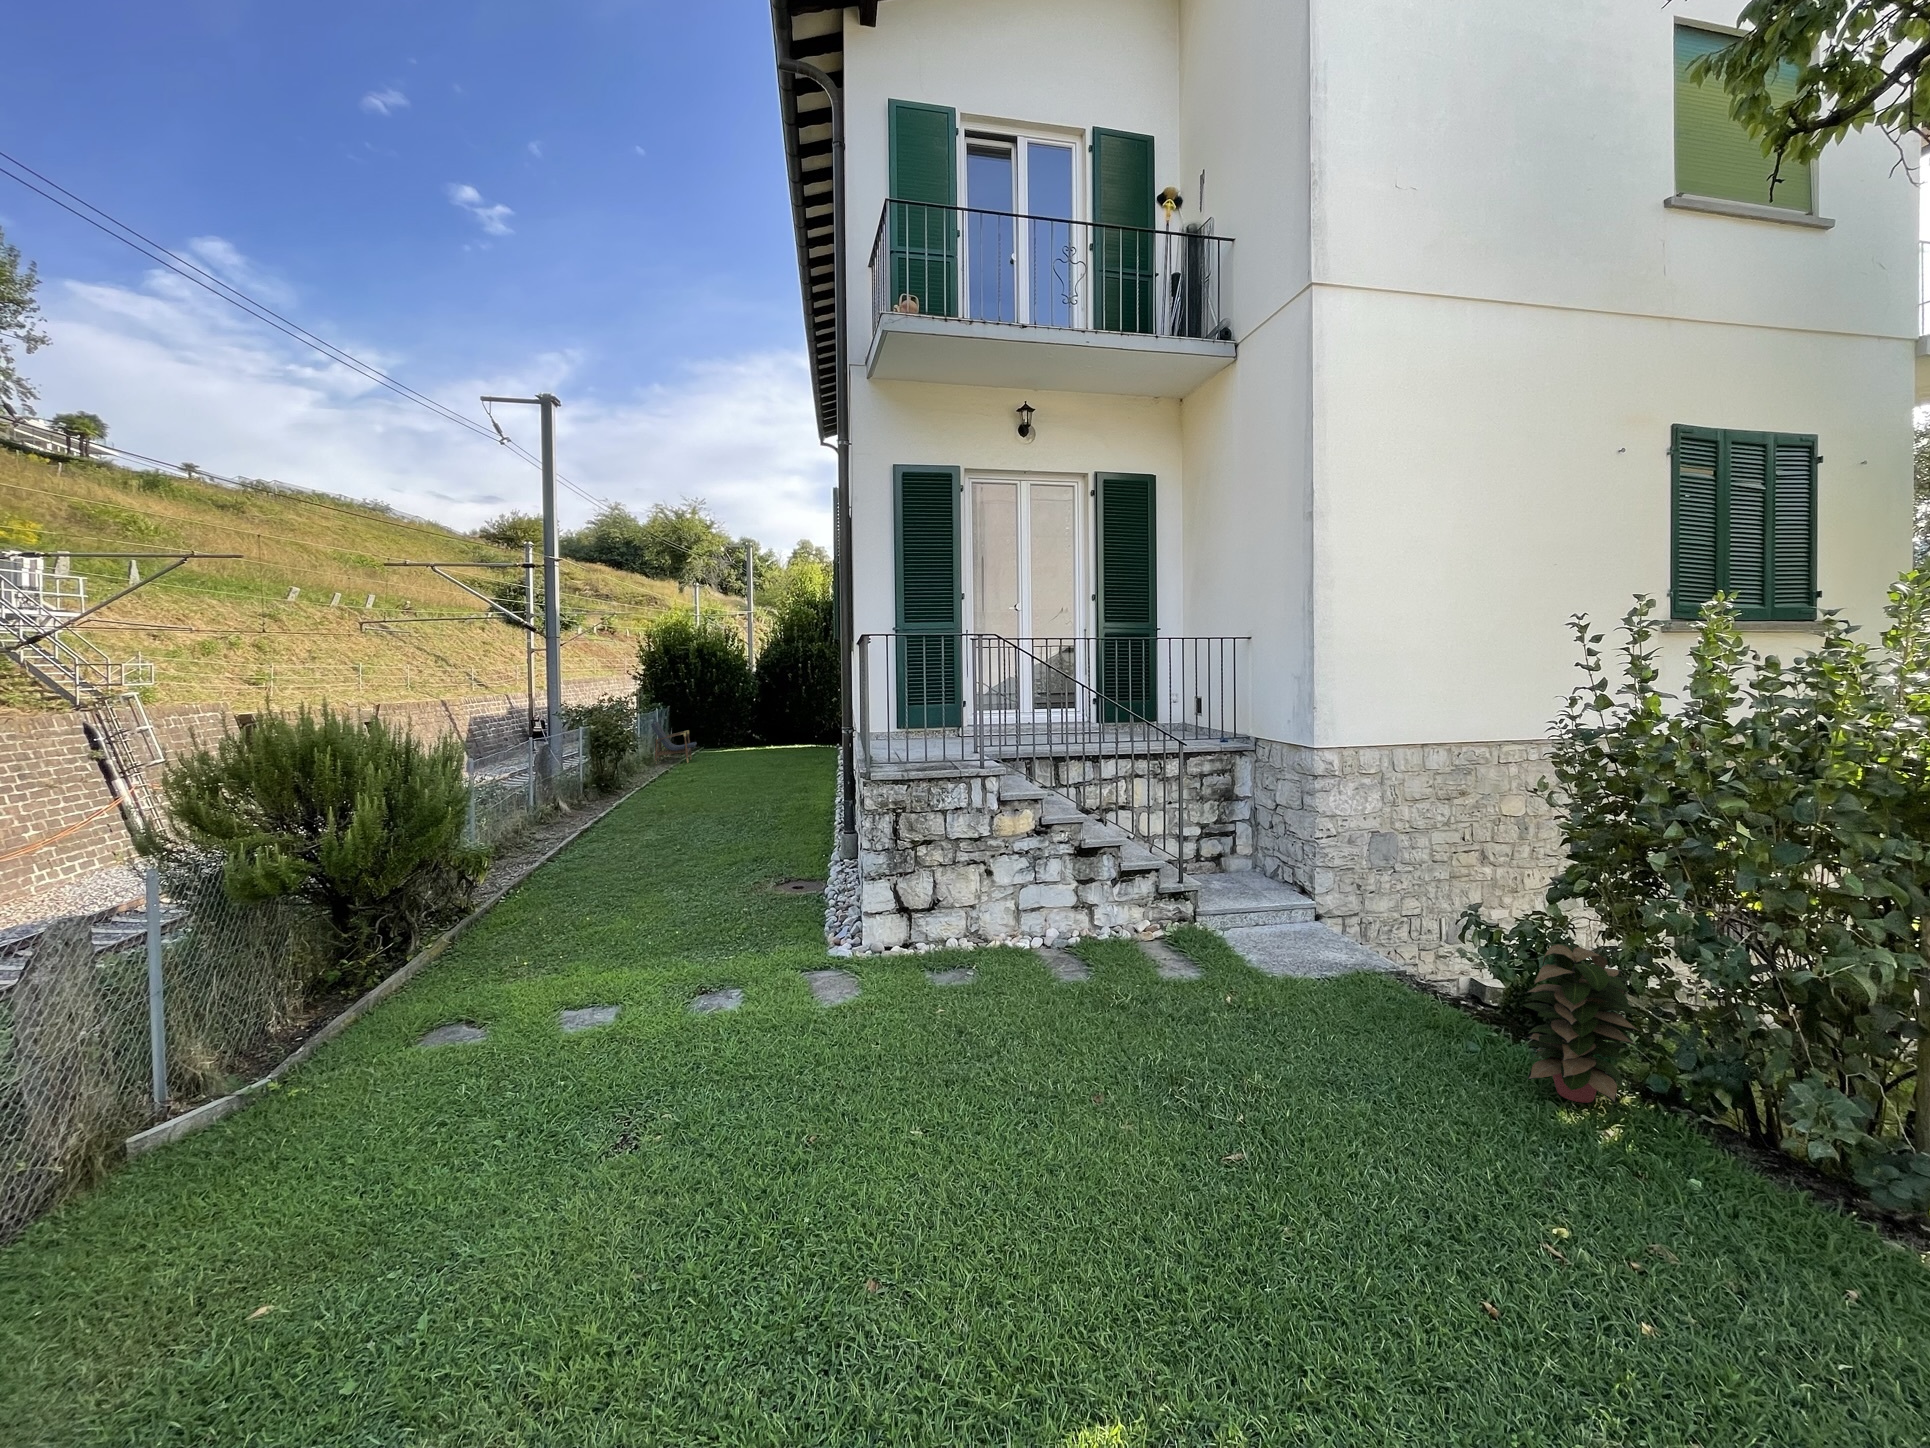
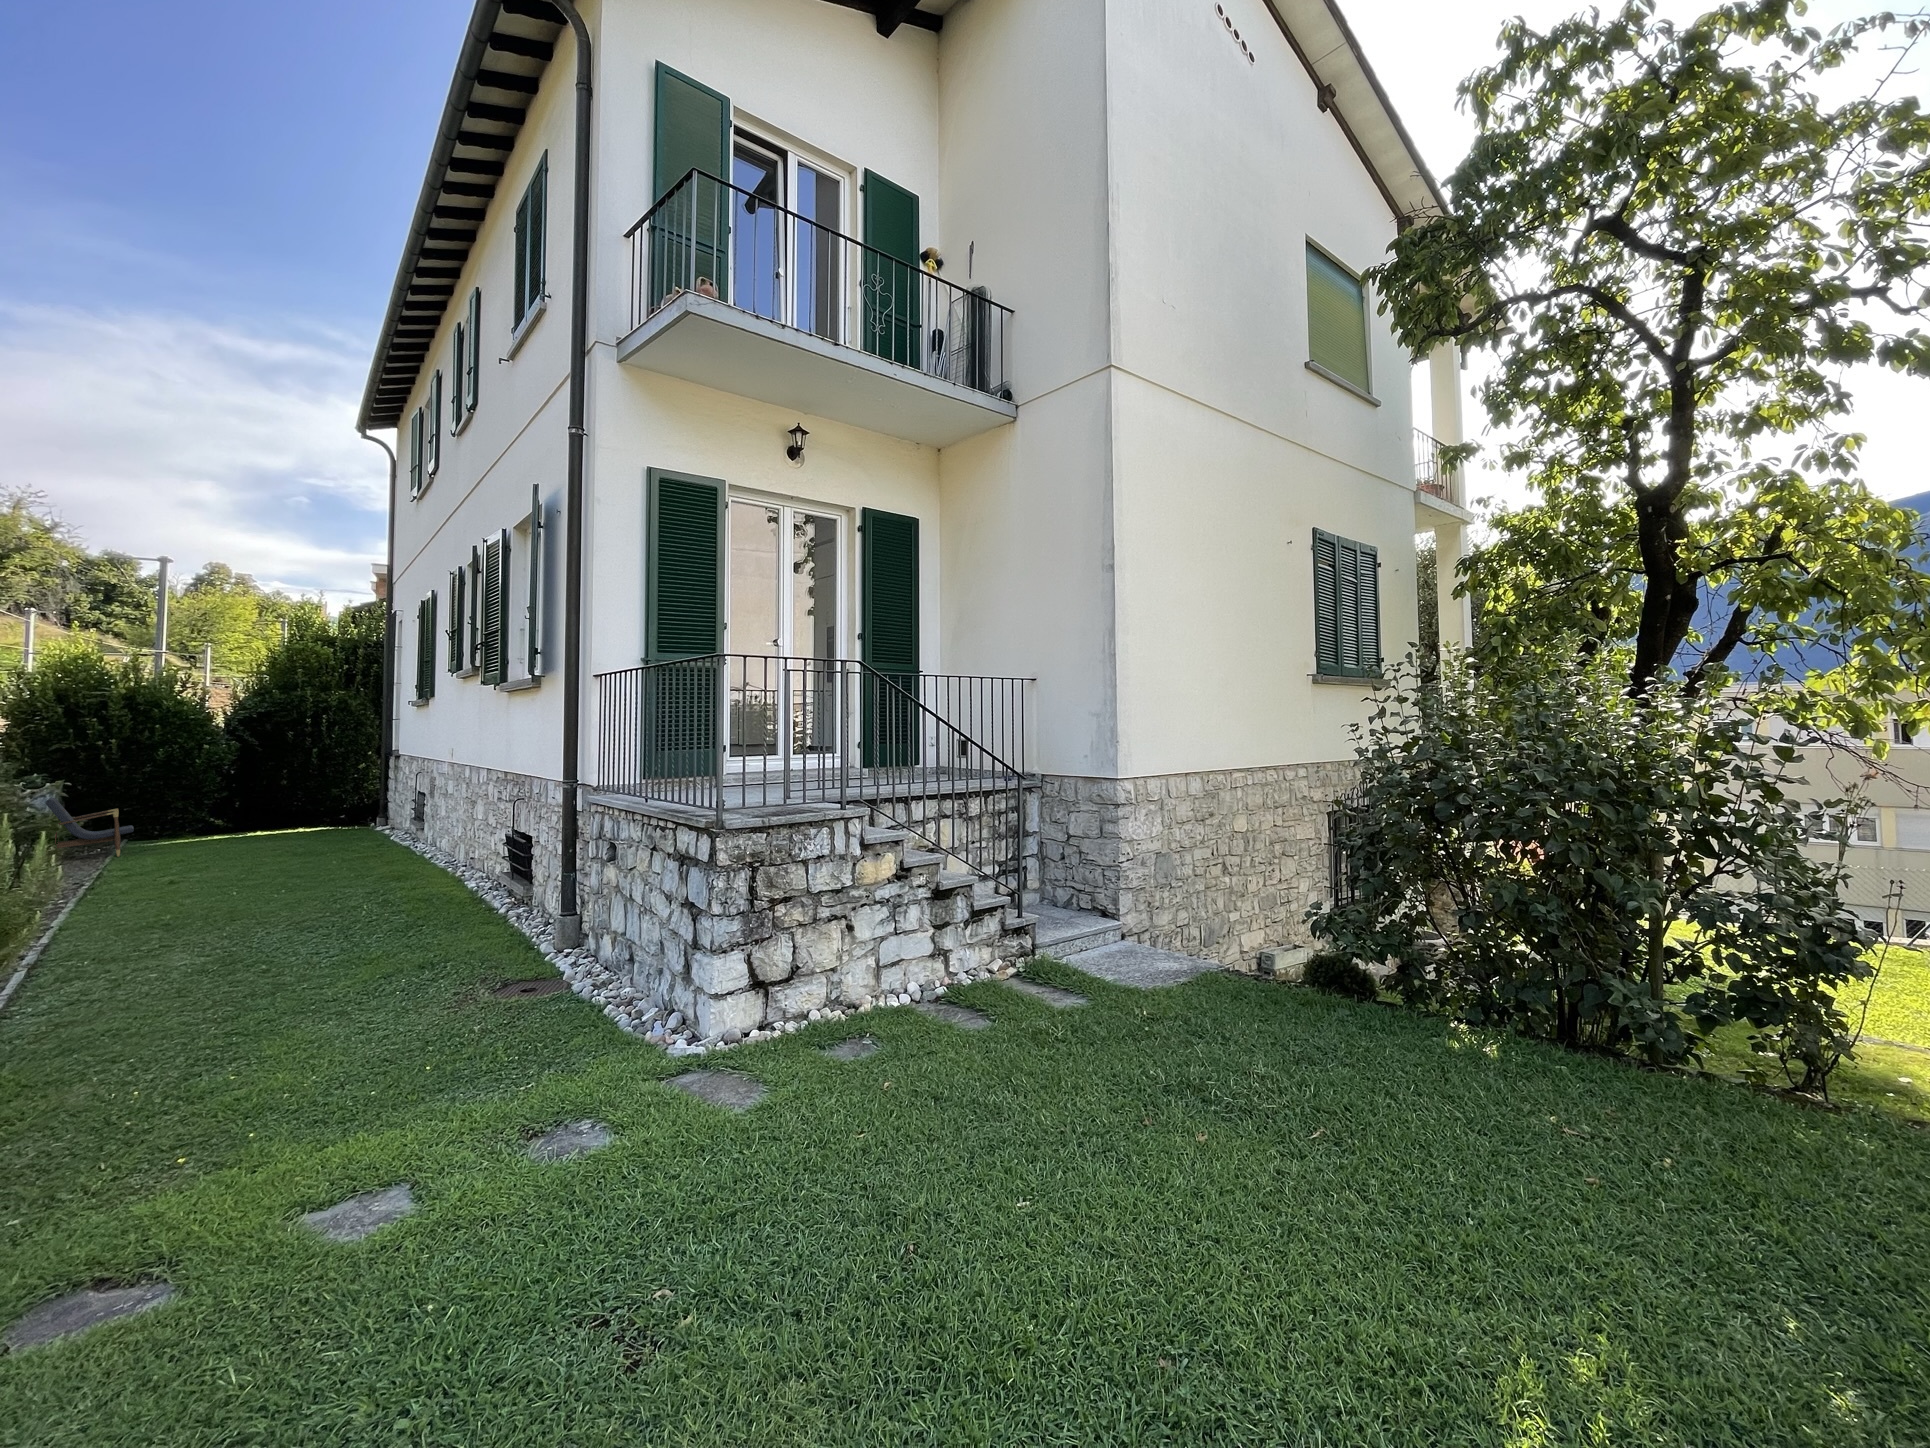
decorative plant: present [1523,944,1643,1103] -> none [1406,913,1500,1038]

